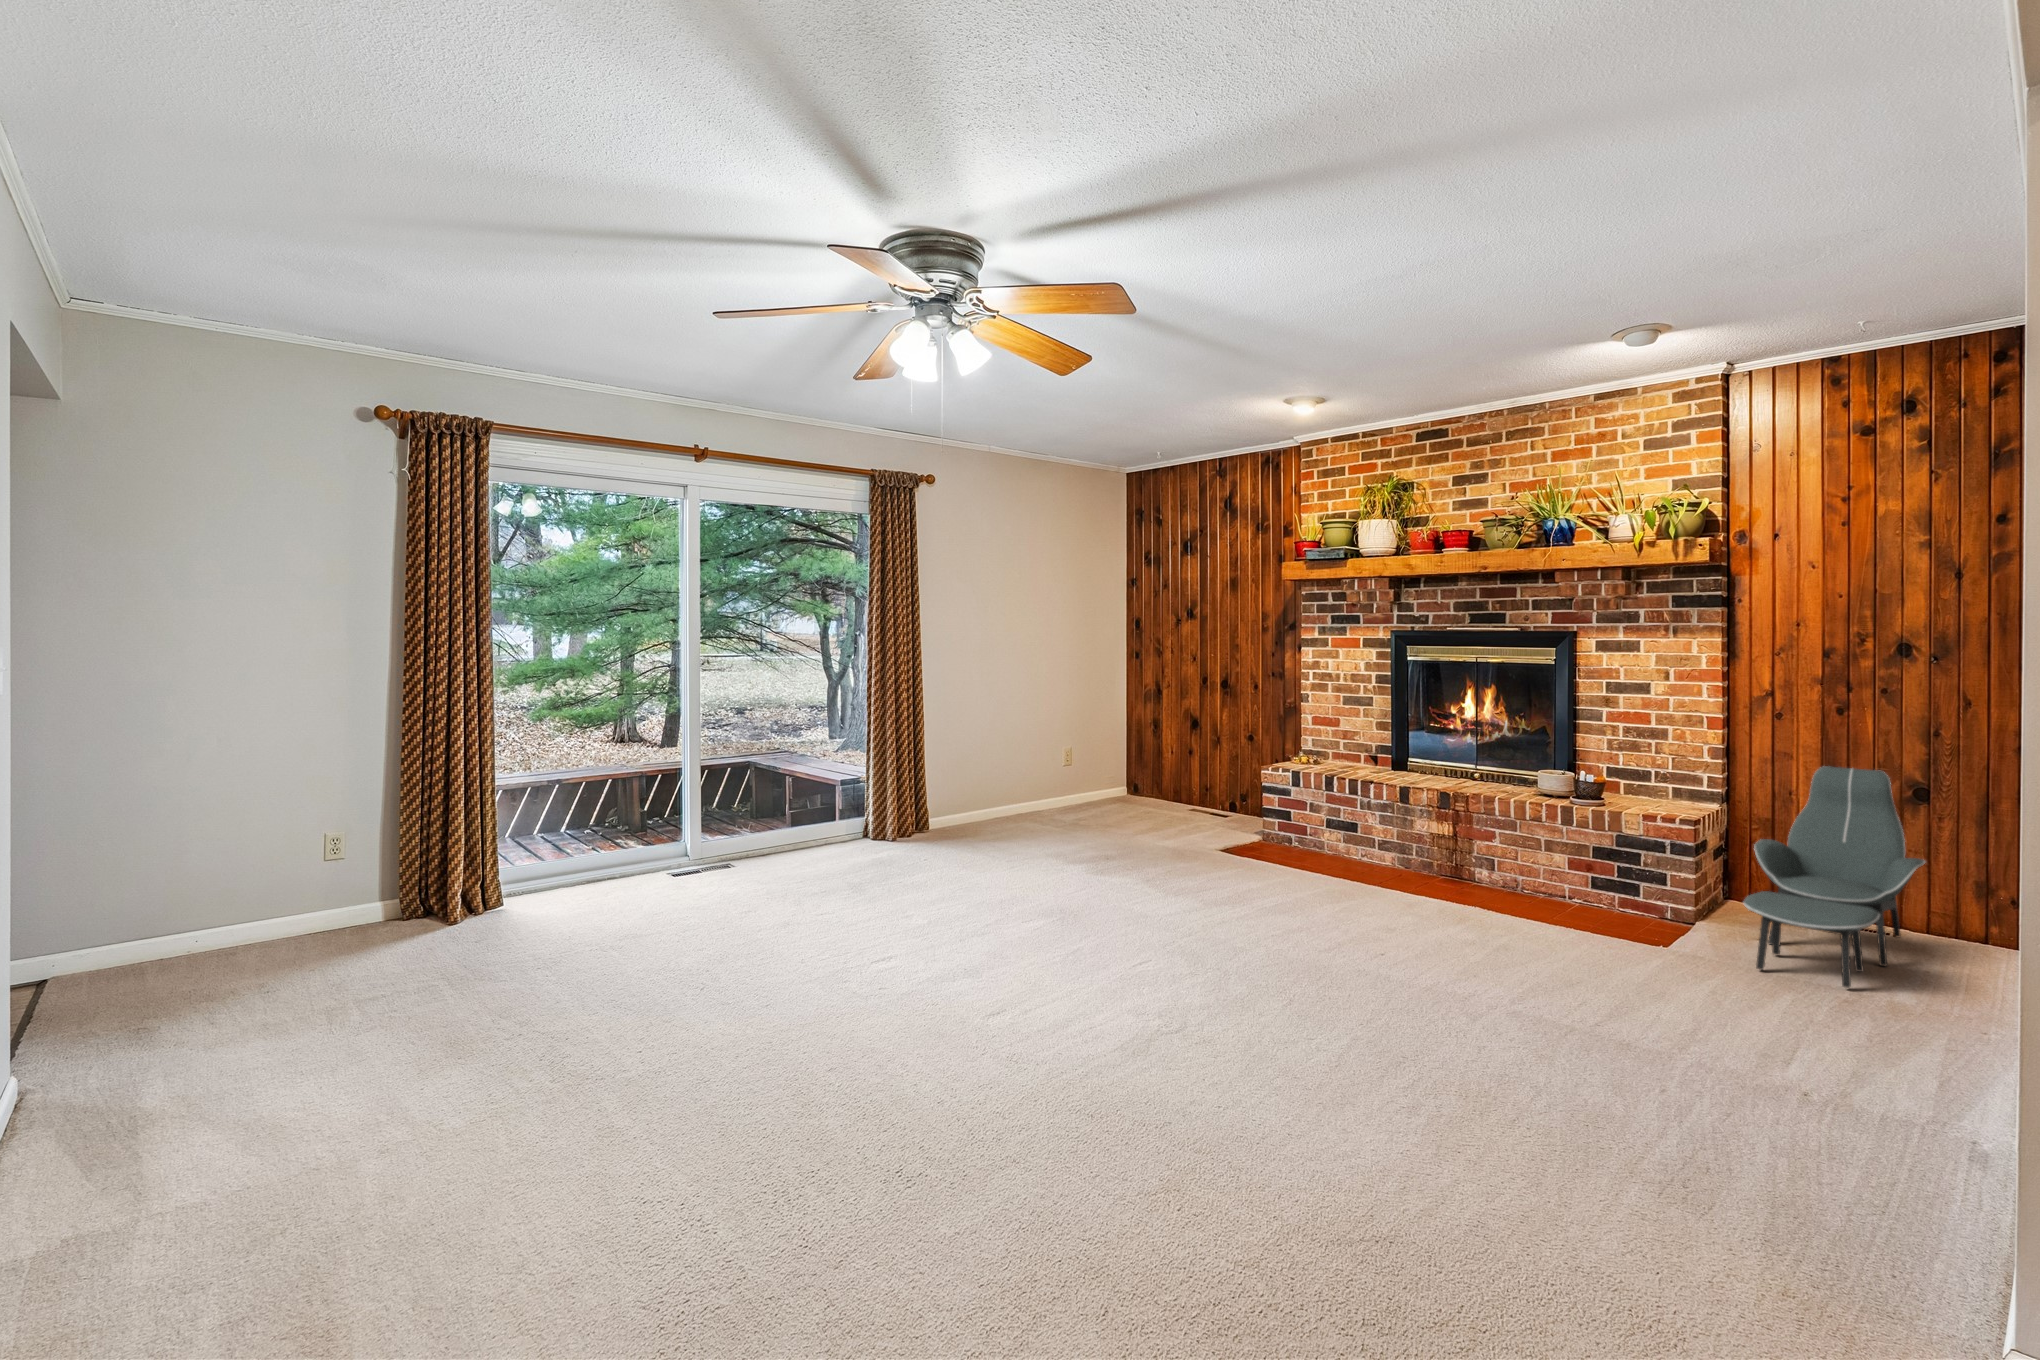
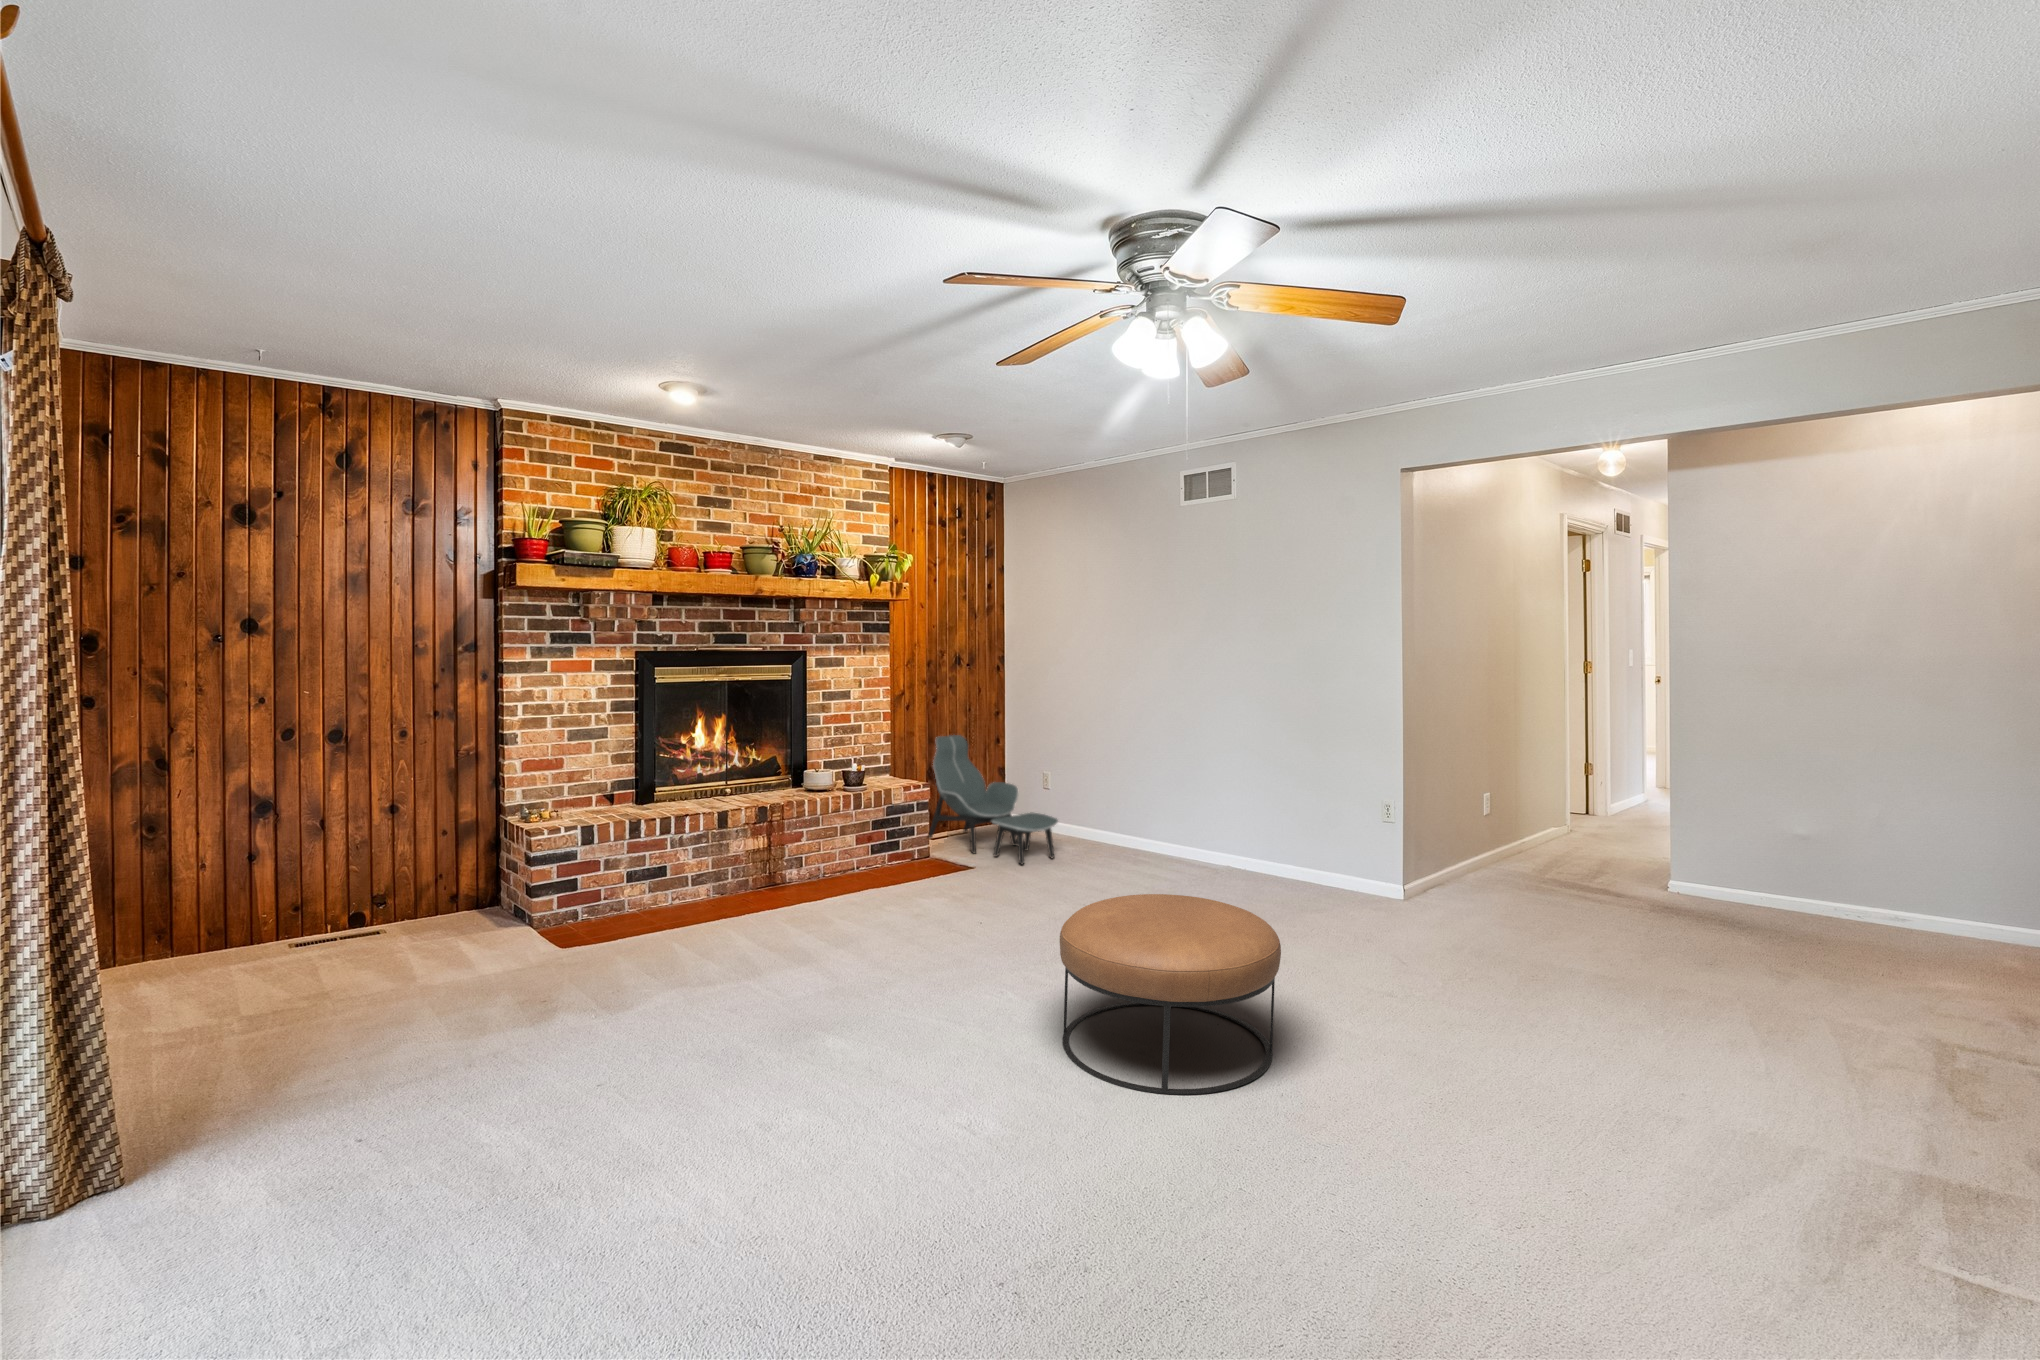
ottoman: none [986,868,1237,1089] -> present [1060,894,1281,1095]

